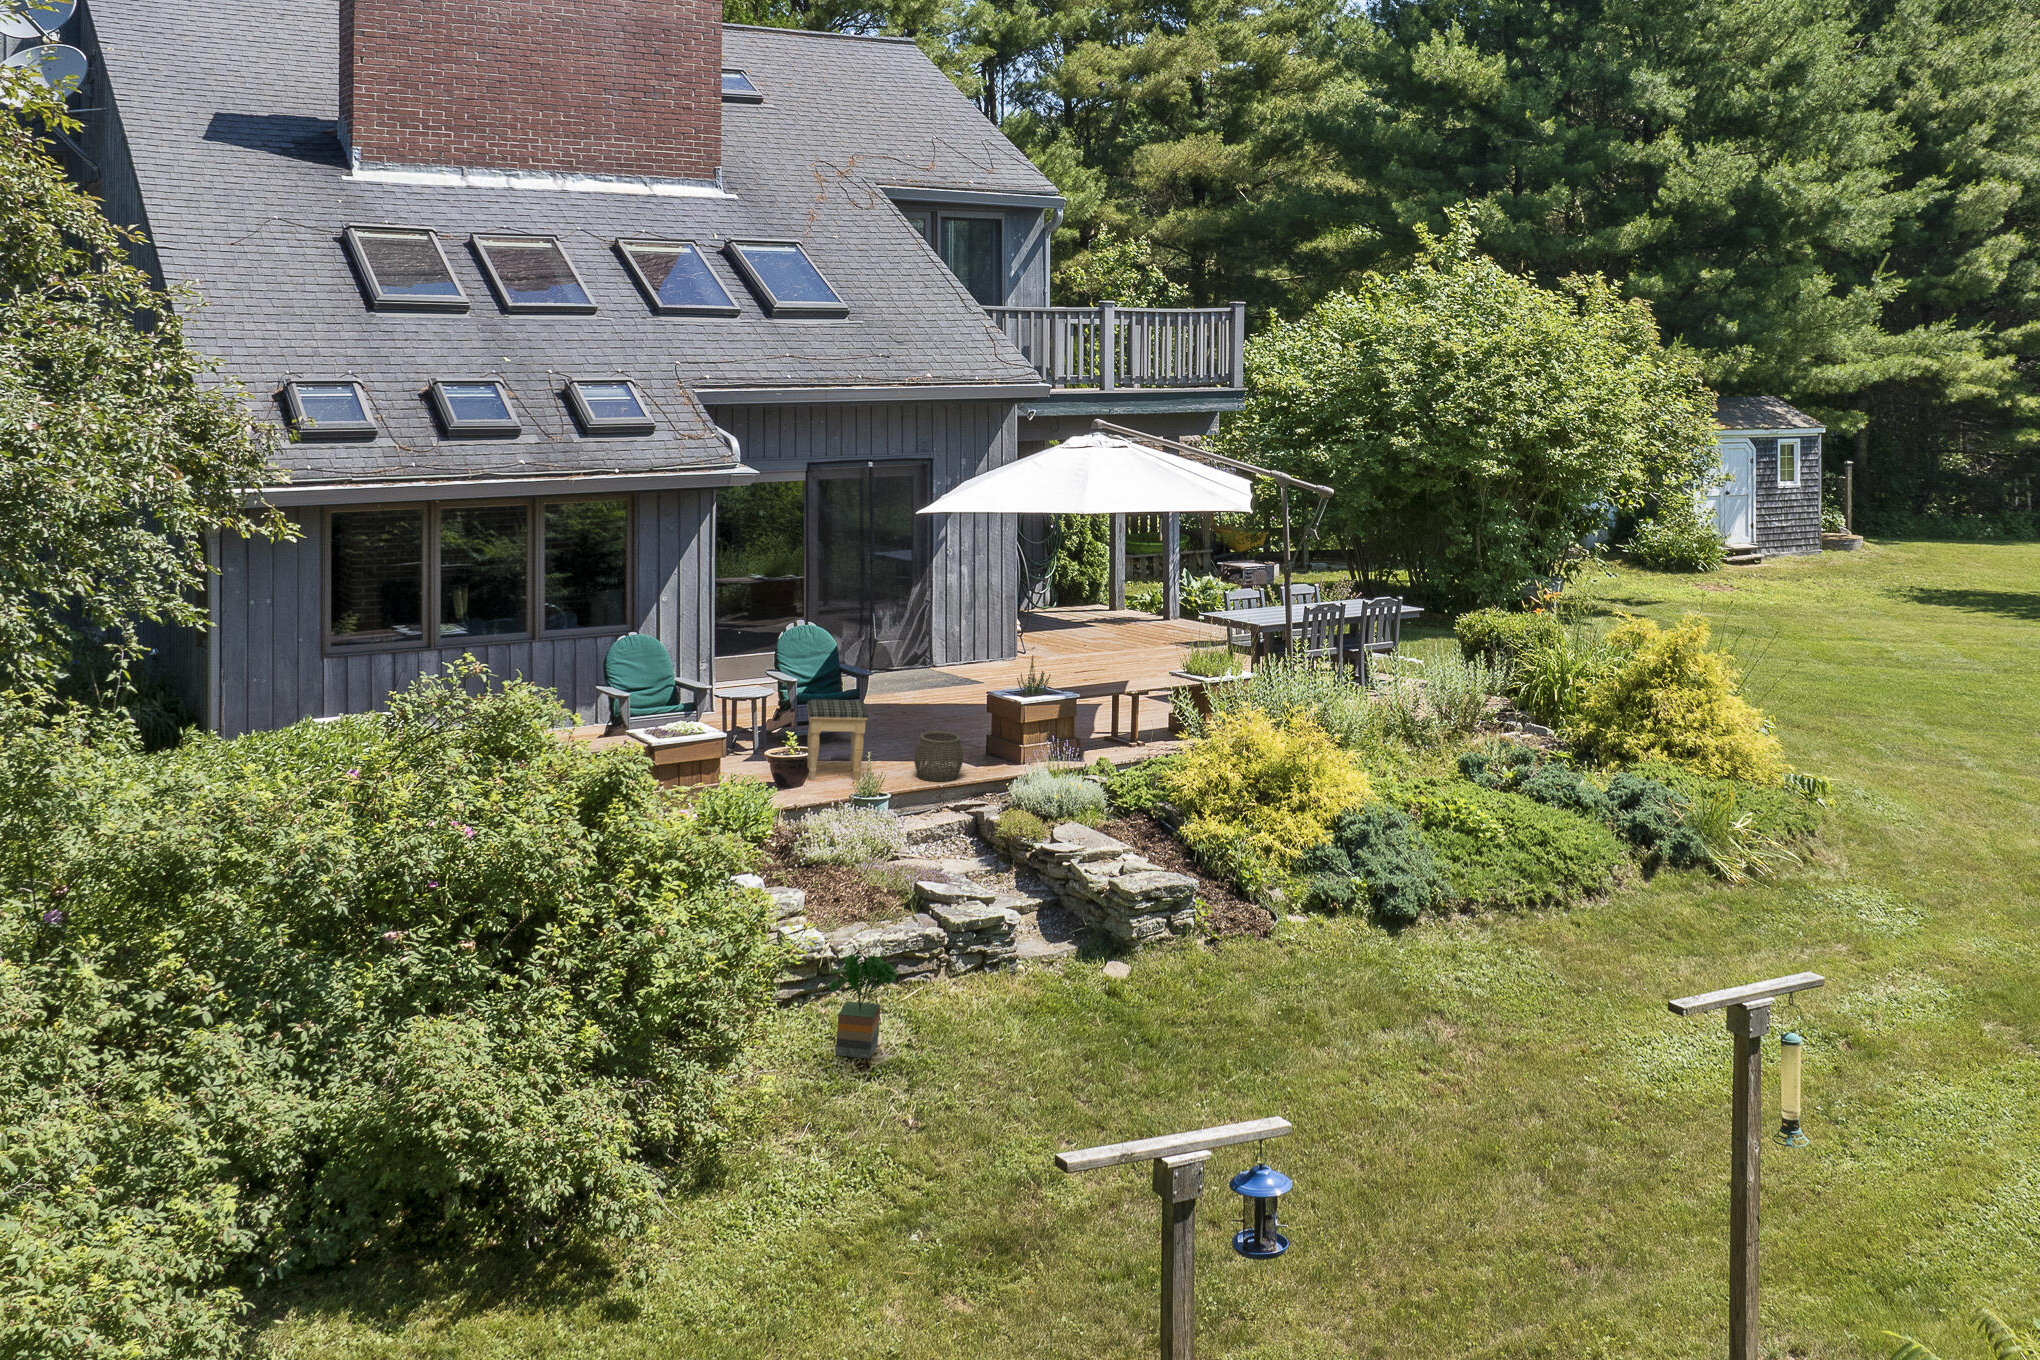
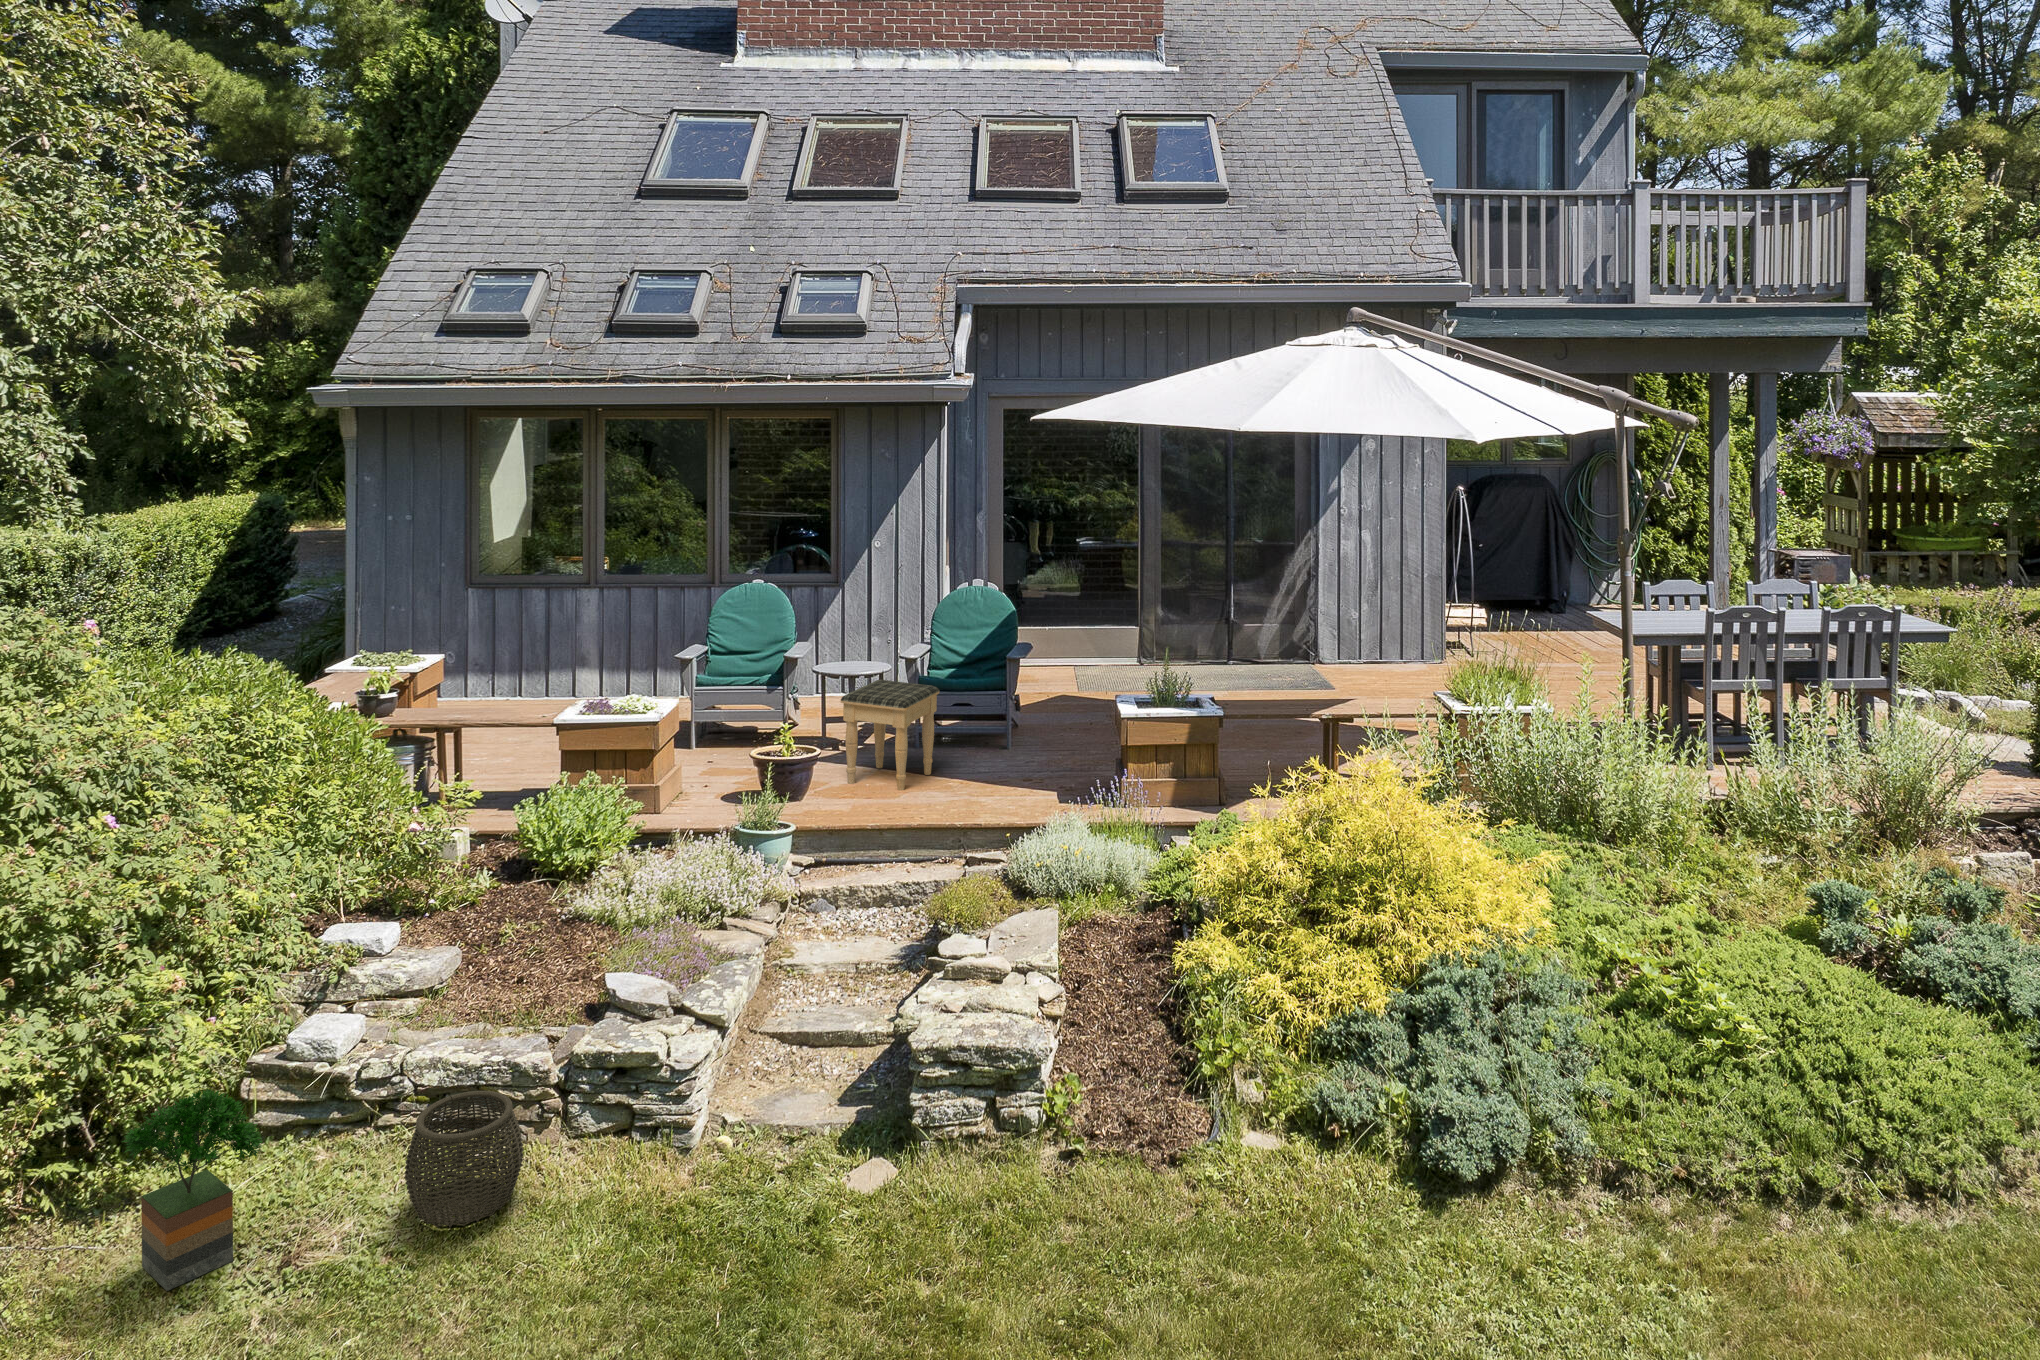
woven basket: present [914,731,963,782] -> present [405,1091,524,1227]

